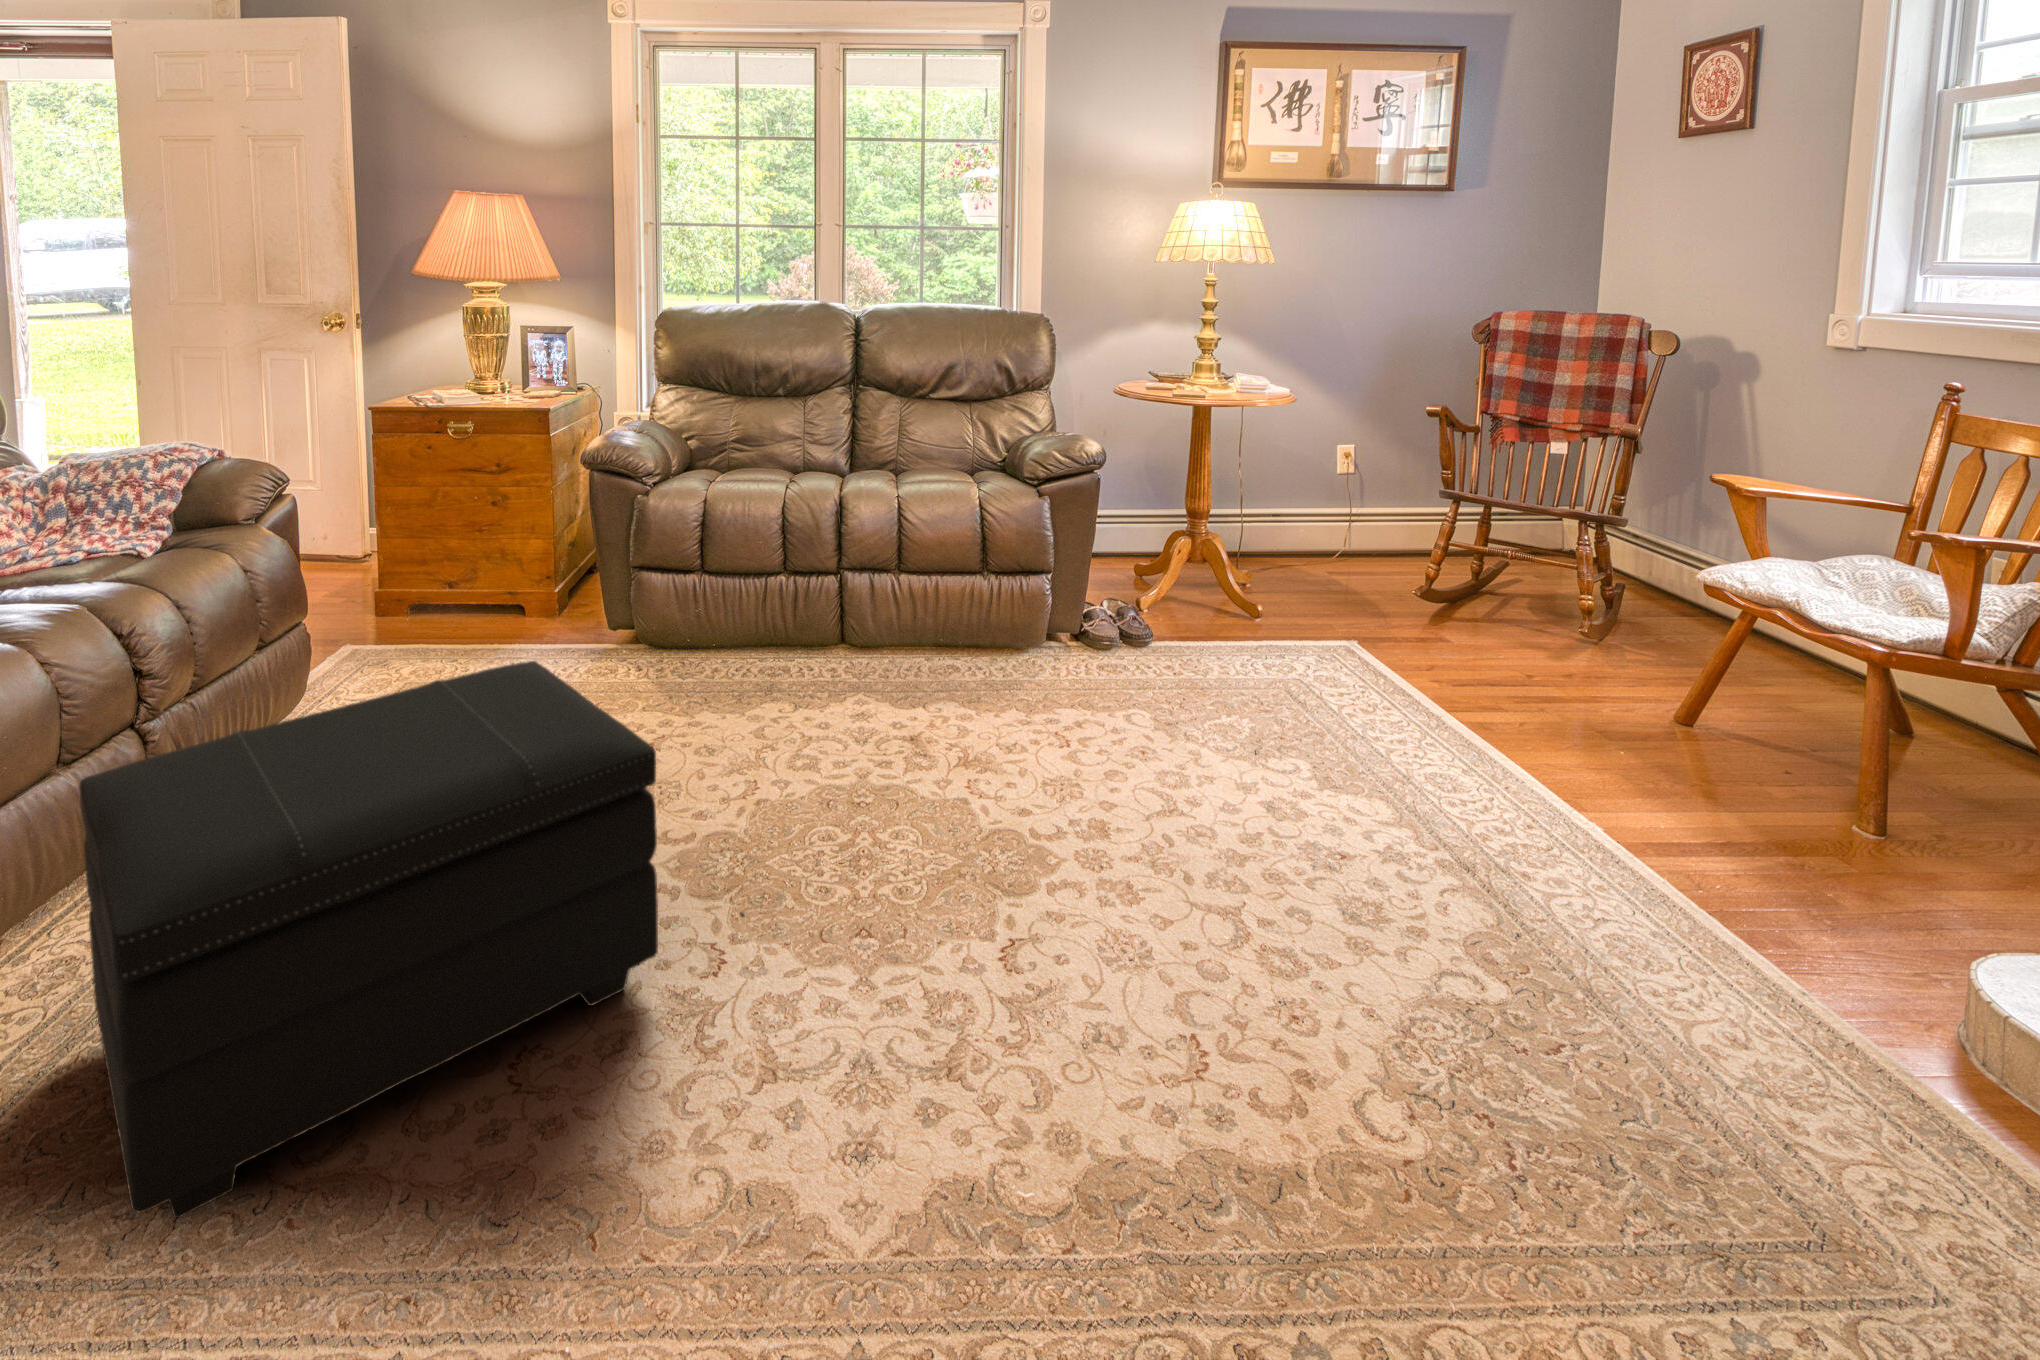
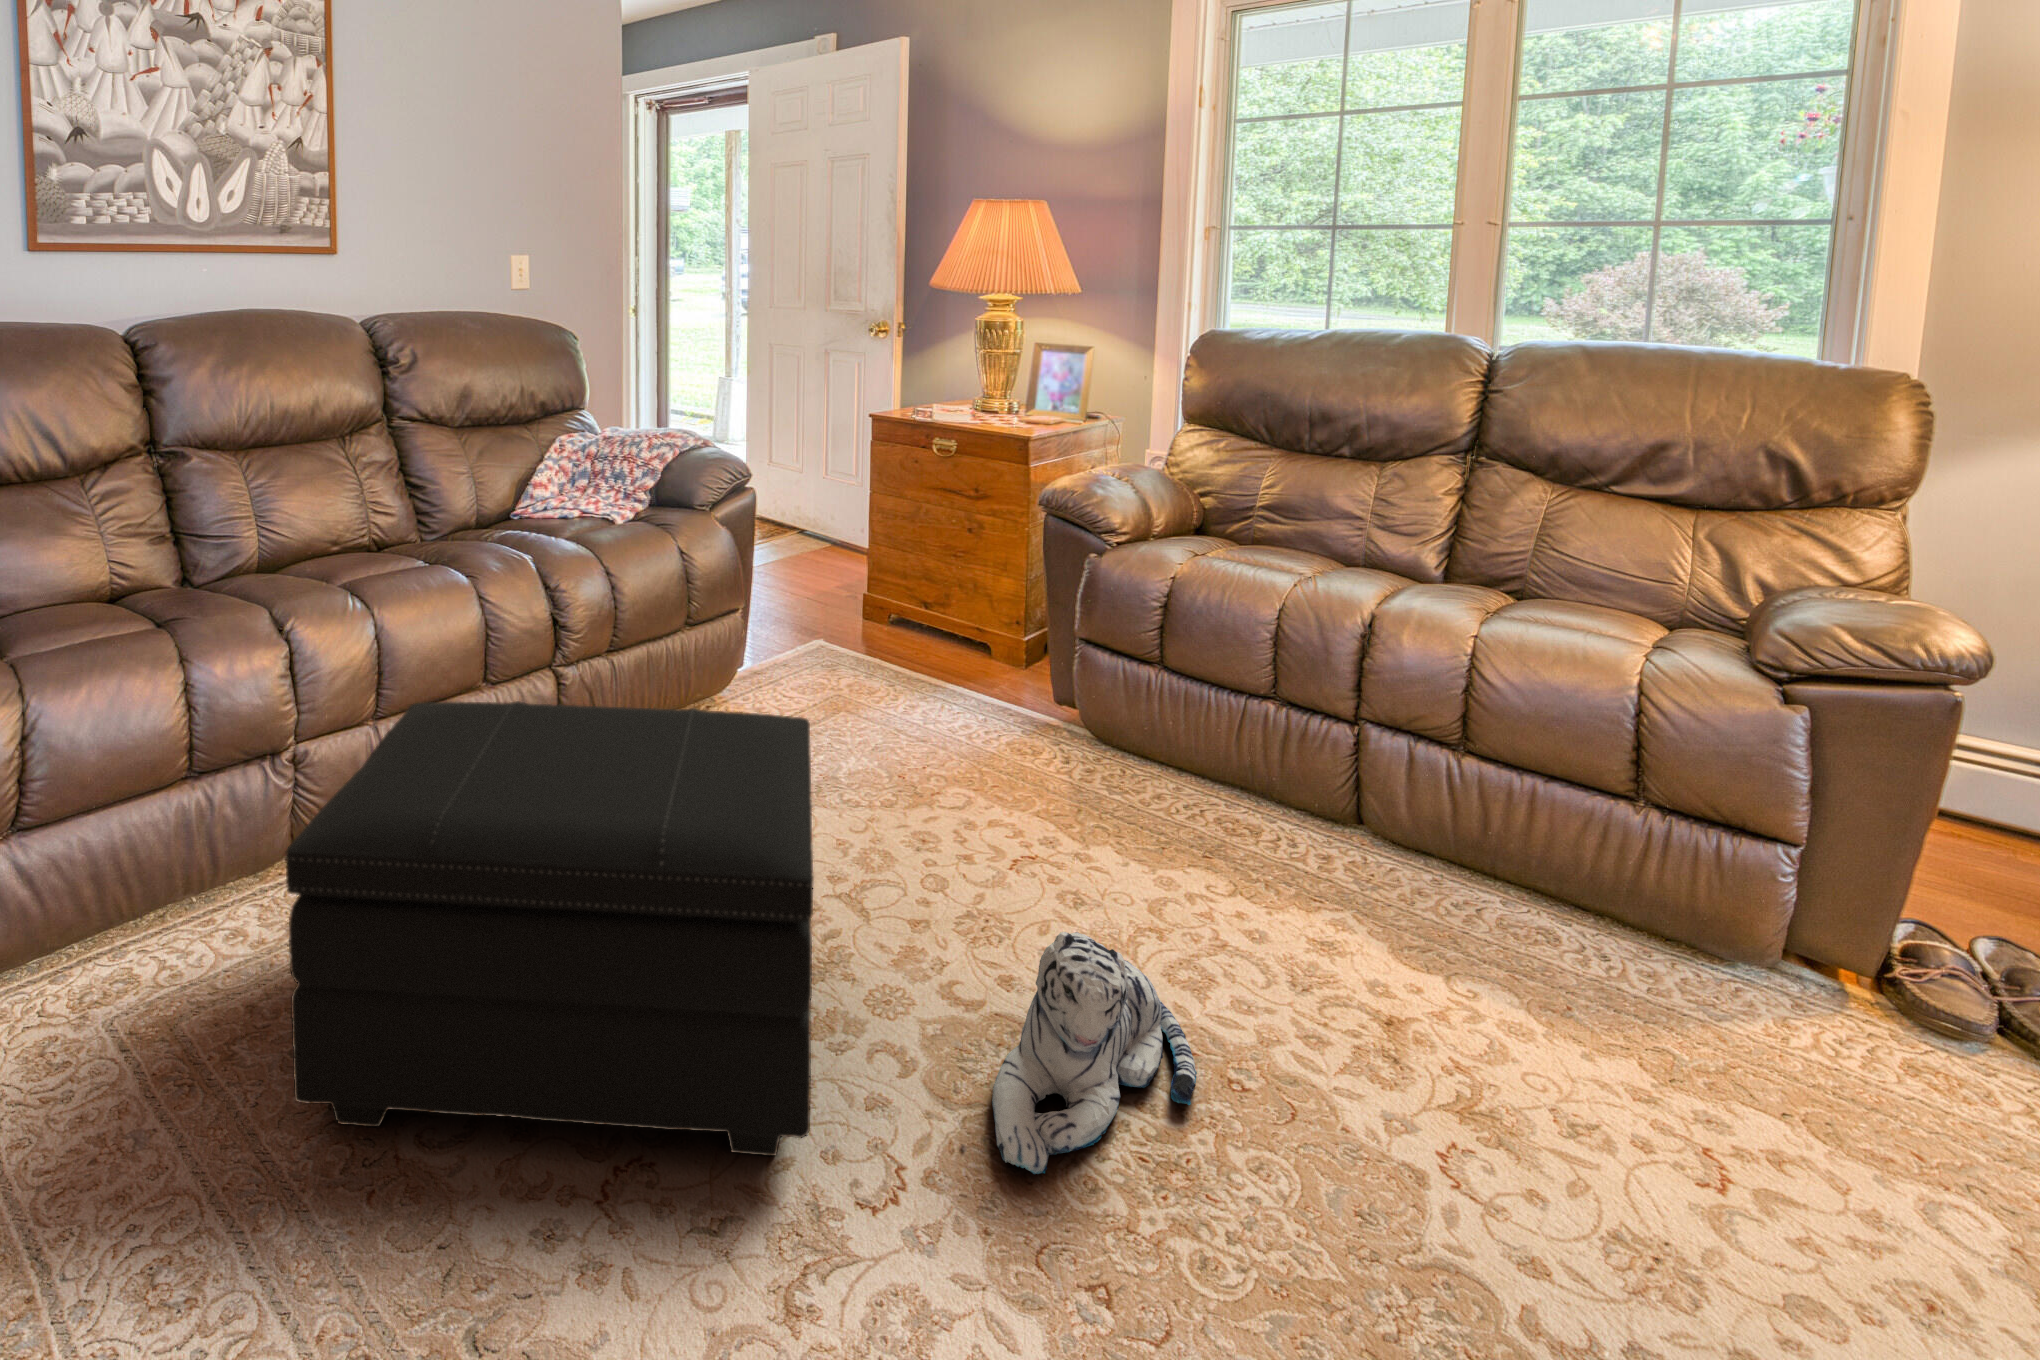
plush toy: none [736,739,849,907] -> present [992,932,1197,1174]

